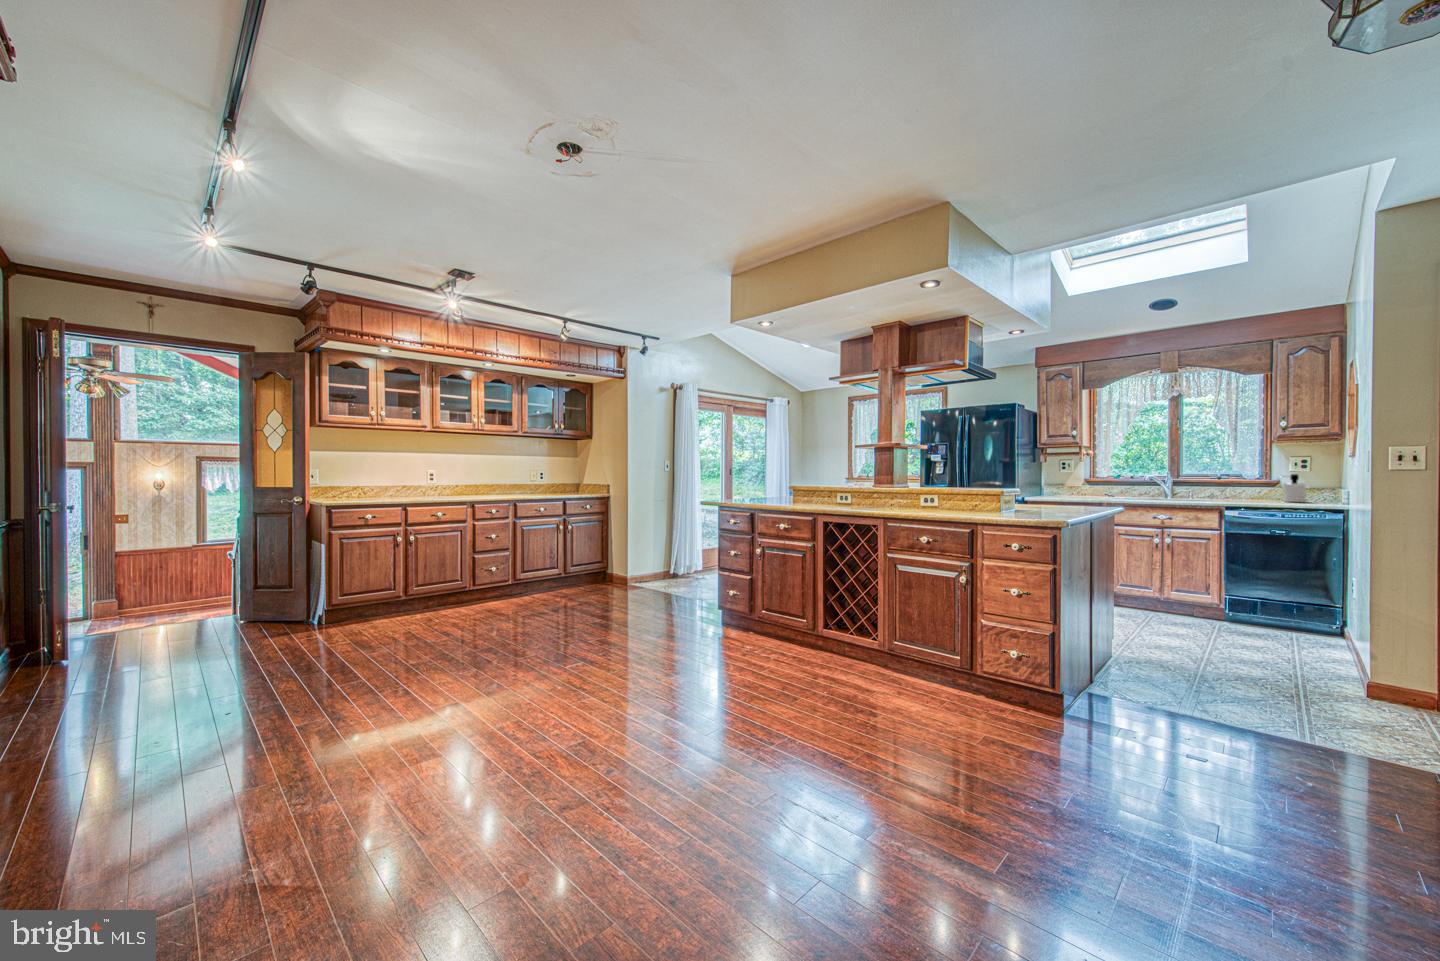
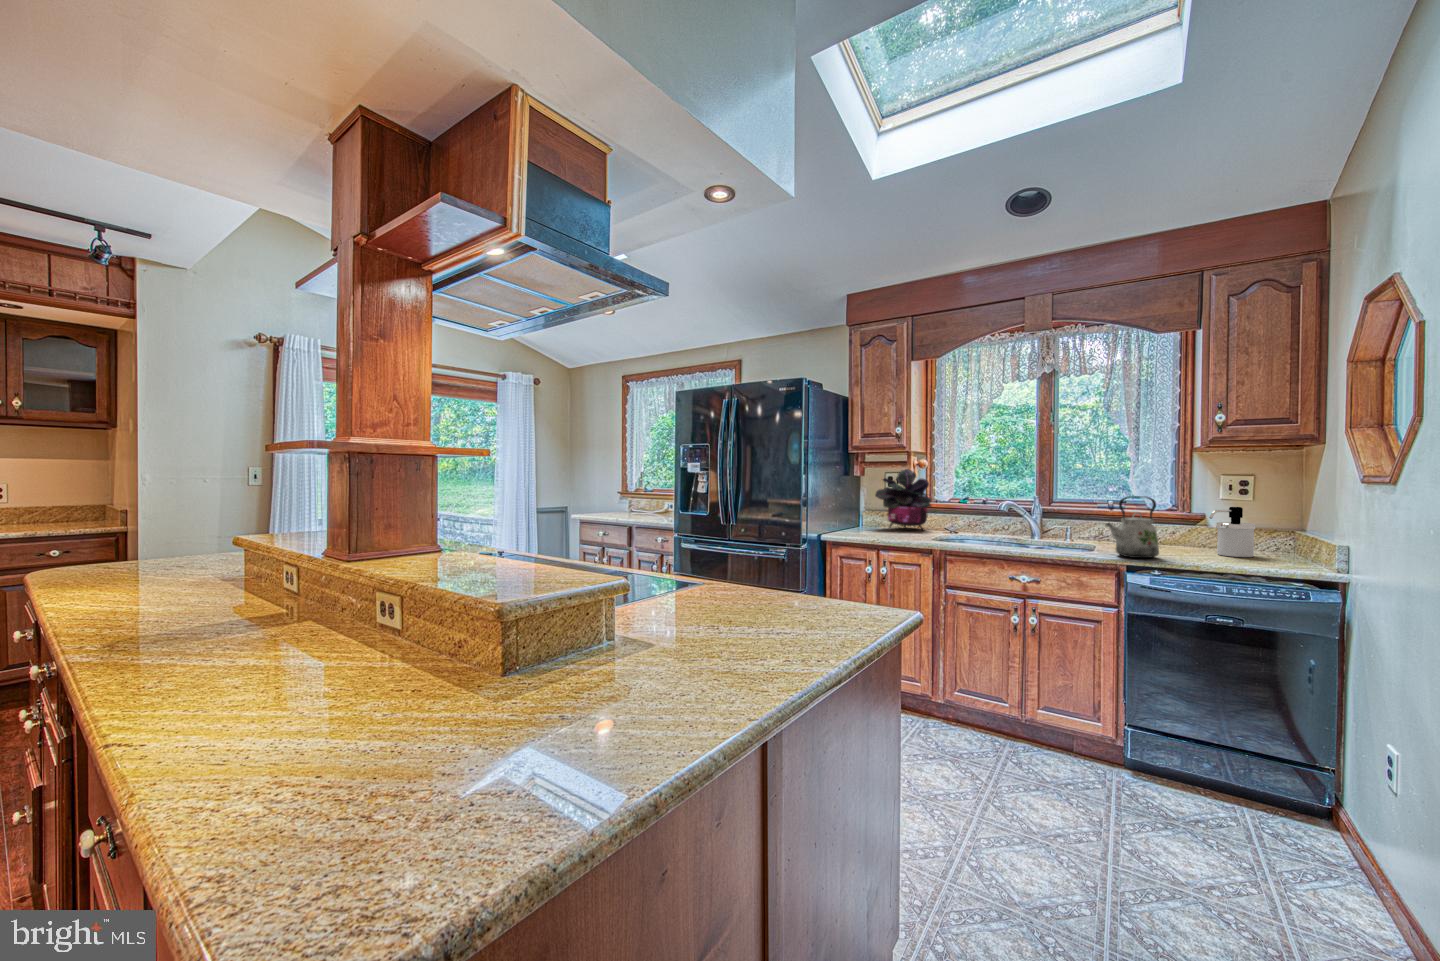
potted plant: none [1056,457,1096,496] -> present [875,469,931,530]
kettle: none [1212,469,1246,503] -> present [1106,496,1159,558]

